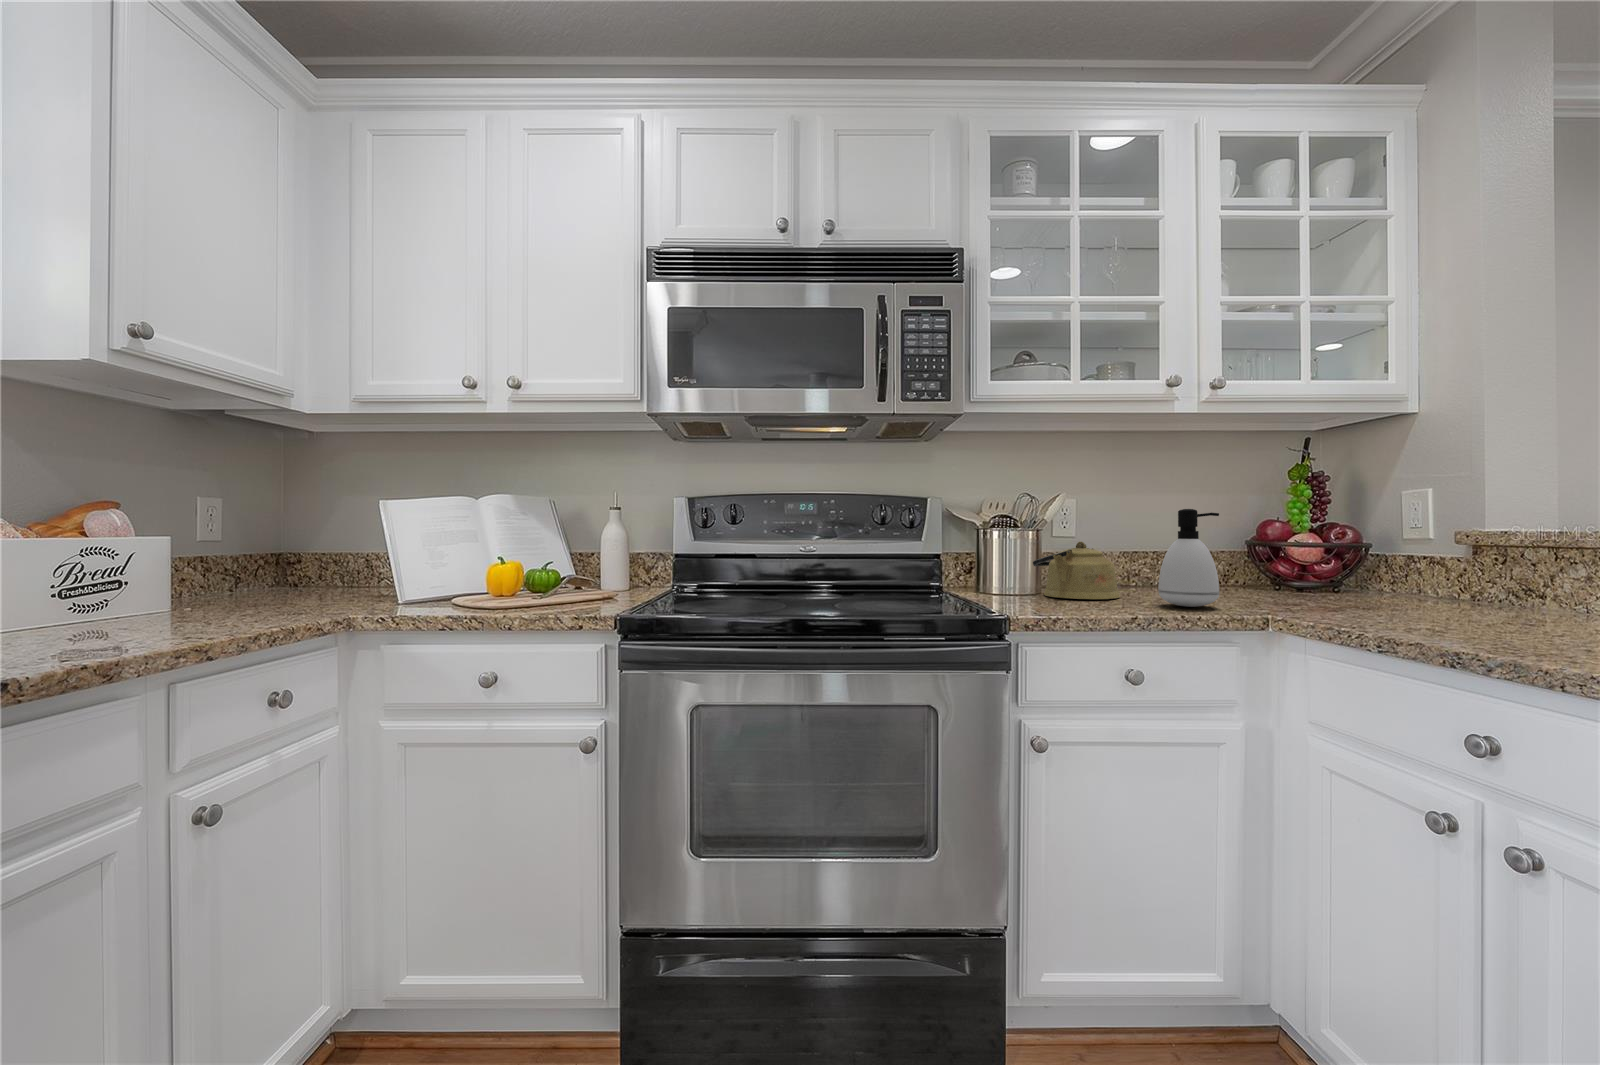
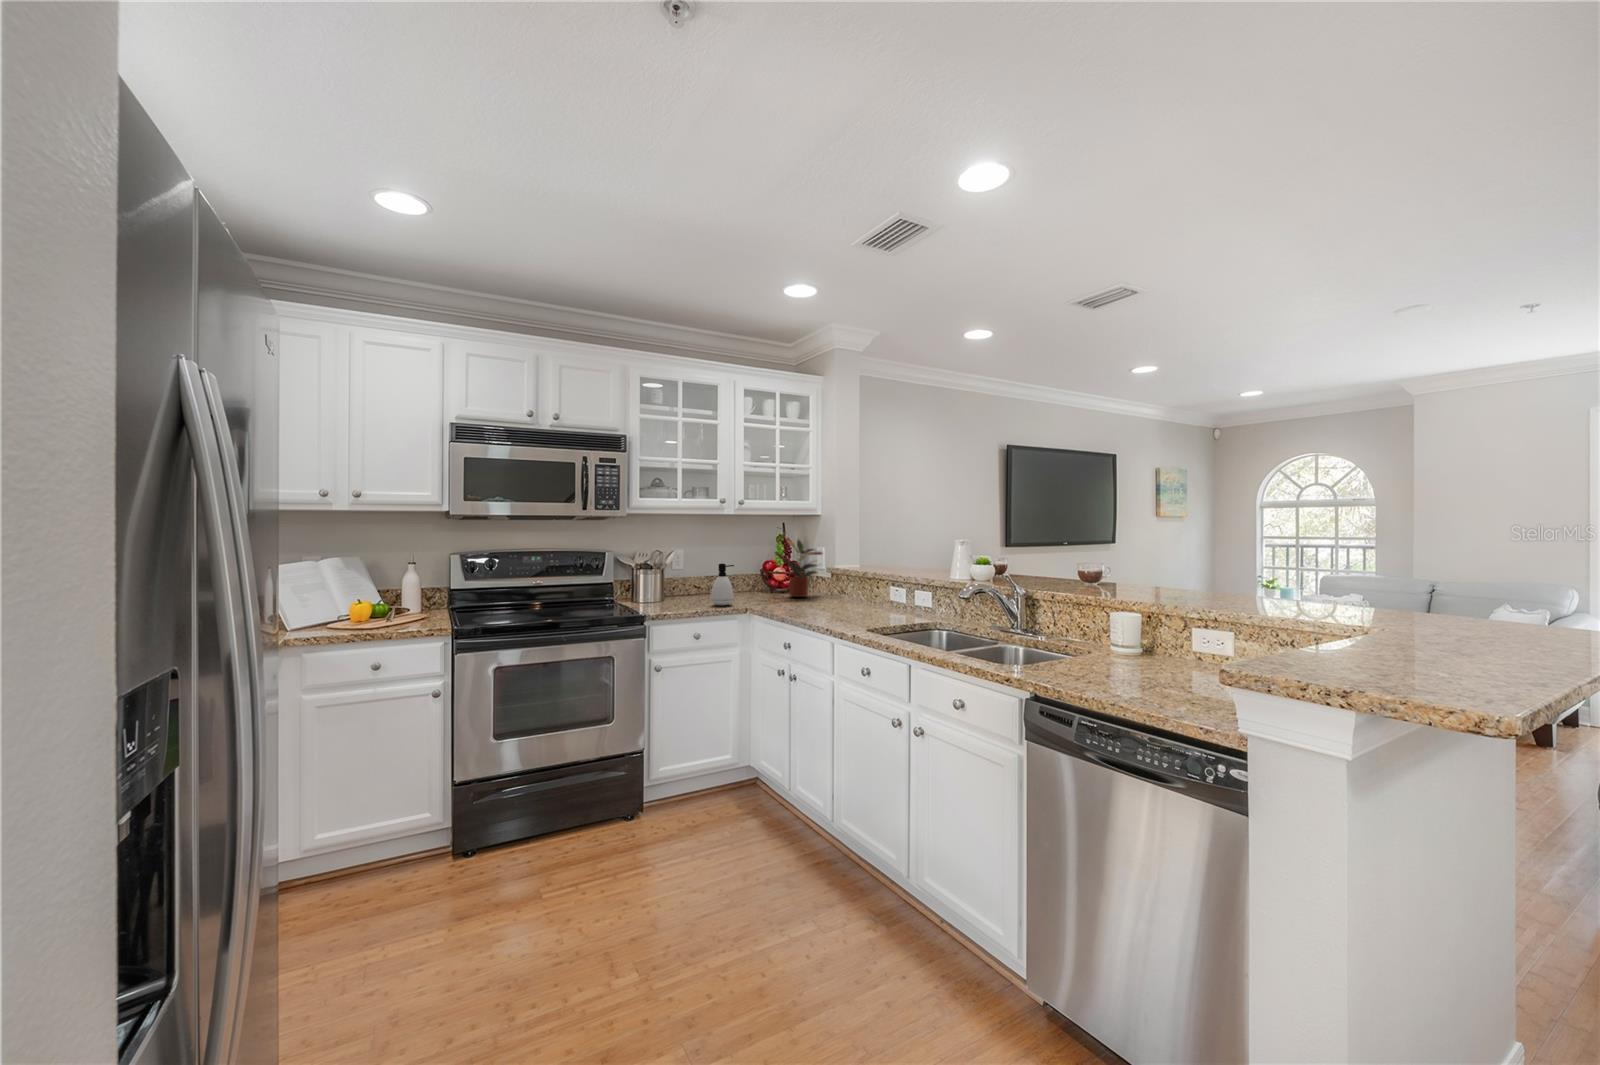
potted plant: none [1308,453,1465,598] -> present [775,538,822,597]
kettle: present [1033,541,1120,599] -> none [659,576,698,604]

